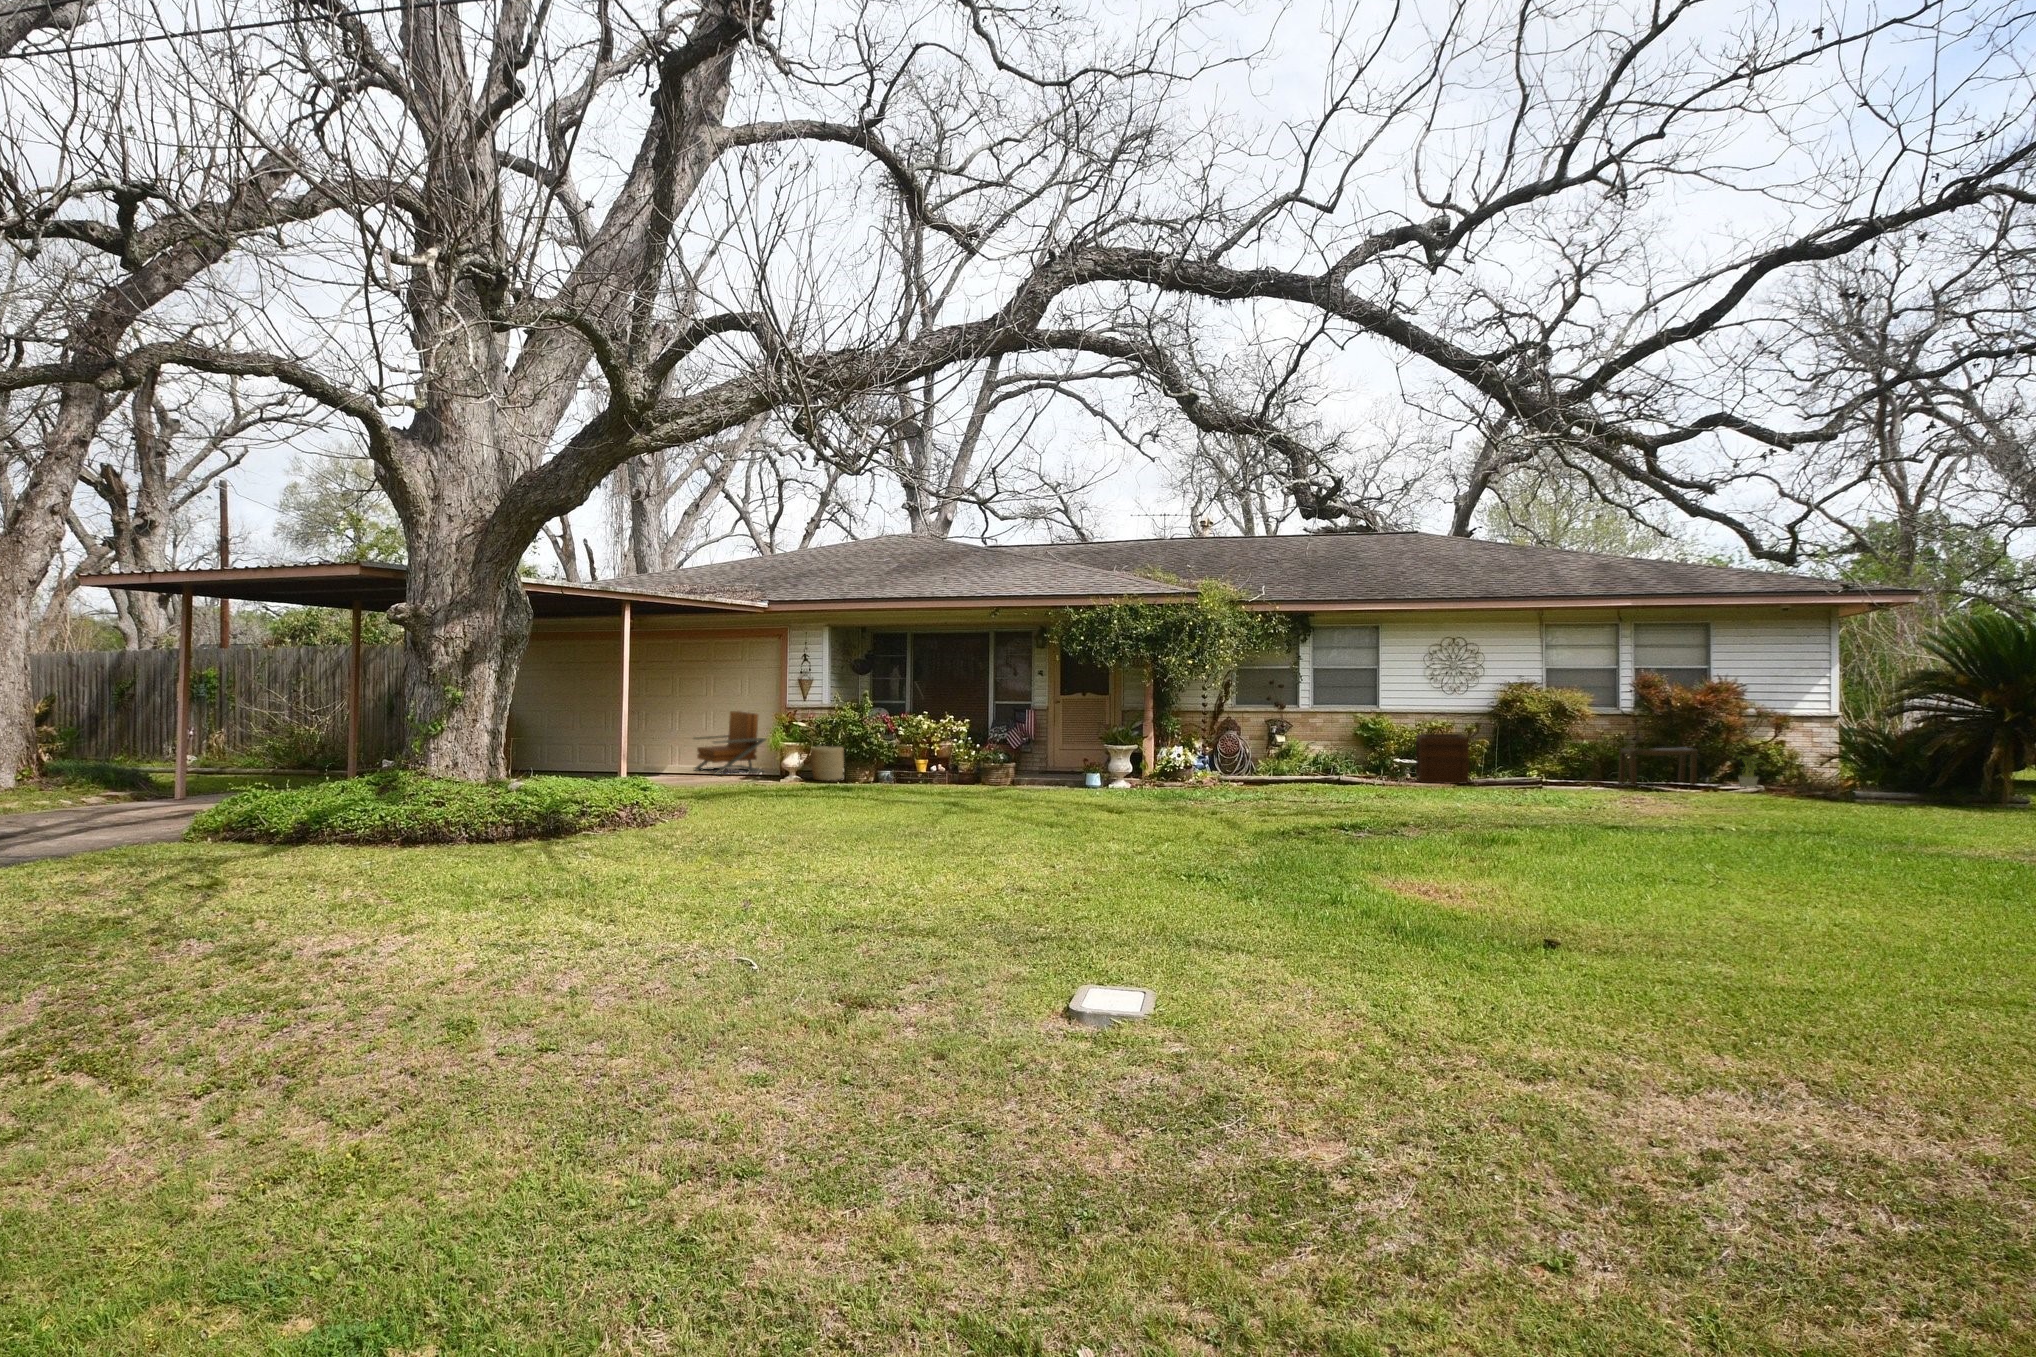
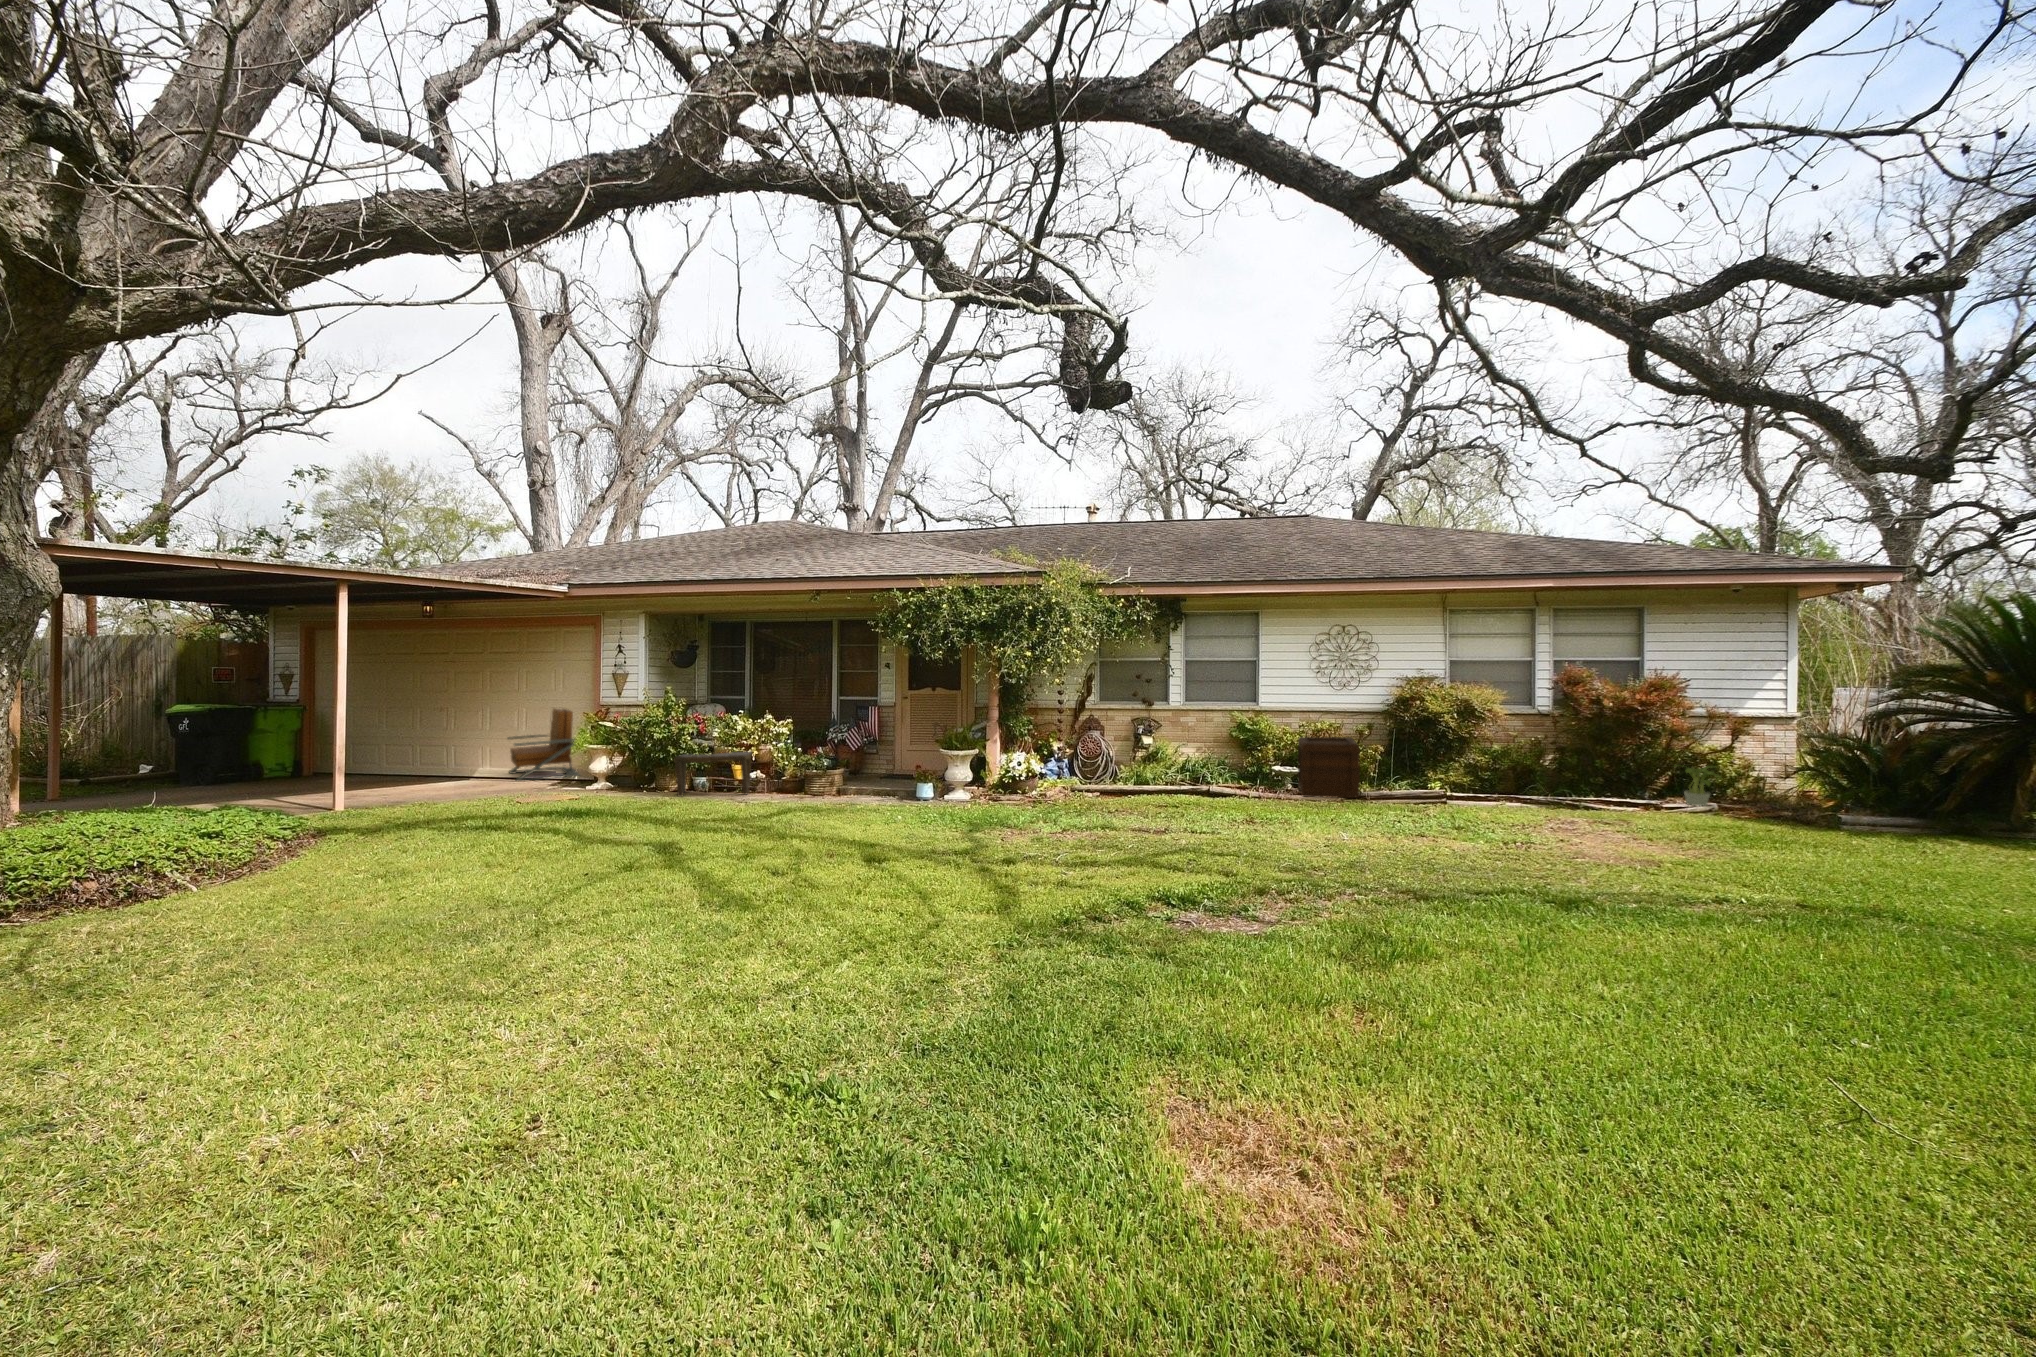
woven basket: present [811,746,844,780] -> none [603,751,644,792]
bench: present [1619,748,1698,786] -> present [674,752,752,797]

